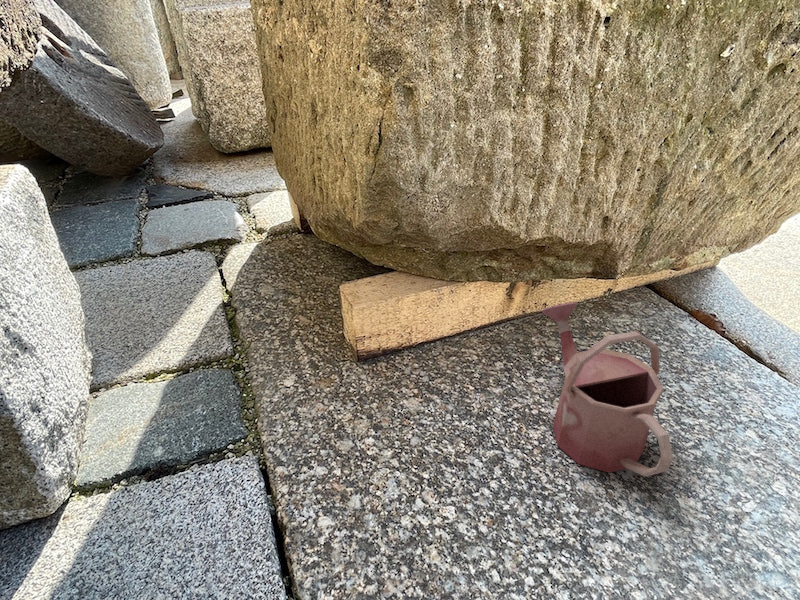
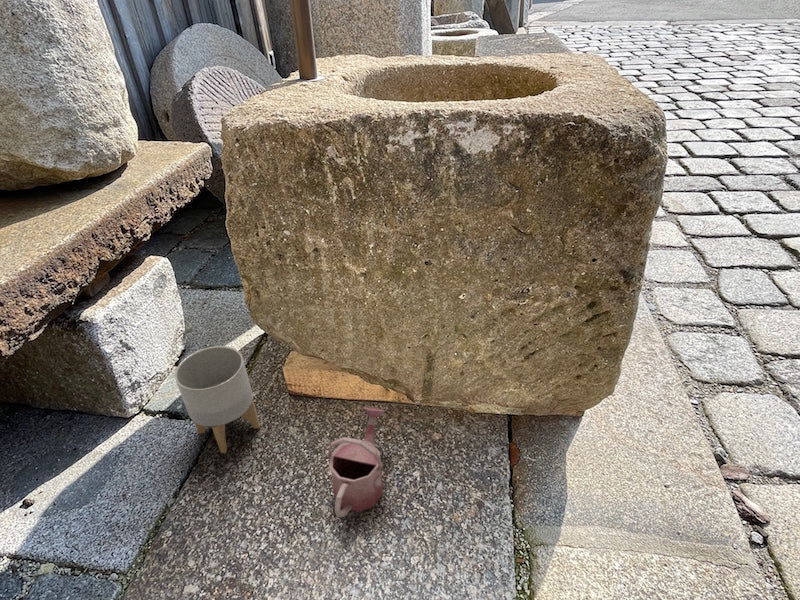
planter: none [194,279,348,490] -> present [175,346,260,453]

